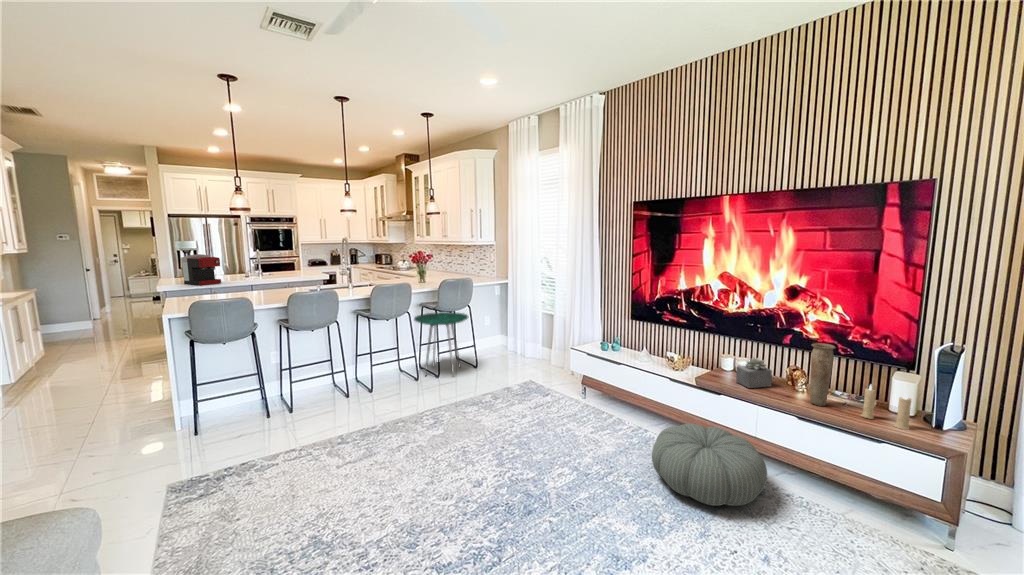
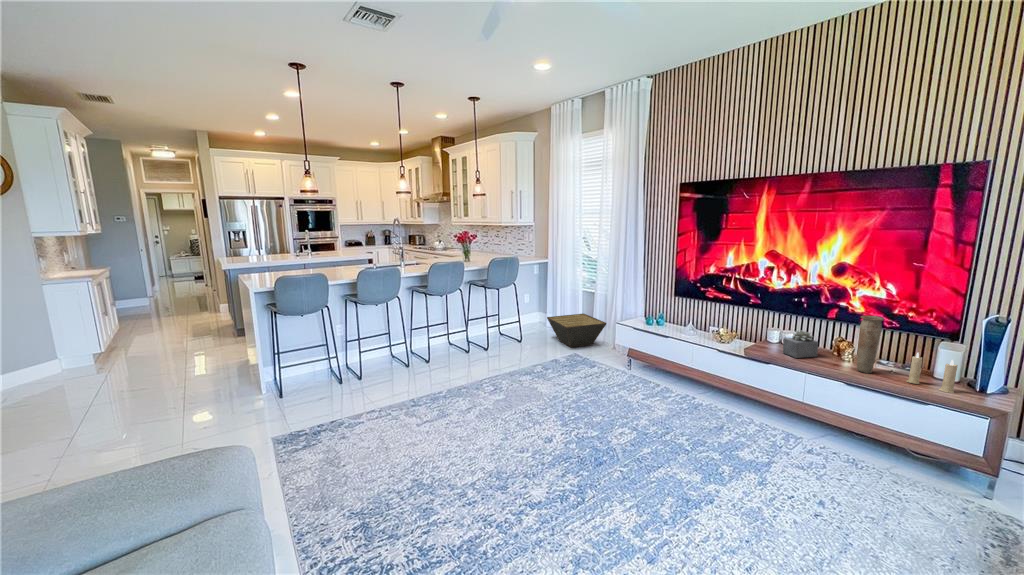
coffee maker: present [182,254,221,285] -> none [241,235,278,264]
side table: present [414,312,468,376] -> none [463,290,514,350]
basket: none [505,337,565,373] -> present [547,314,606,347]
pouf: present [652,424,767,506] -> none [706,390,817,460]

